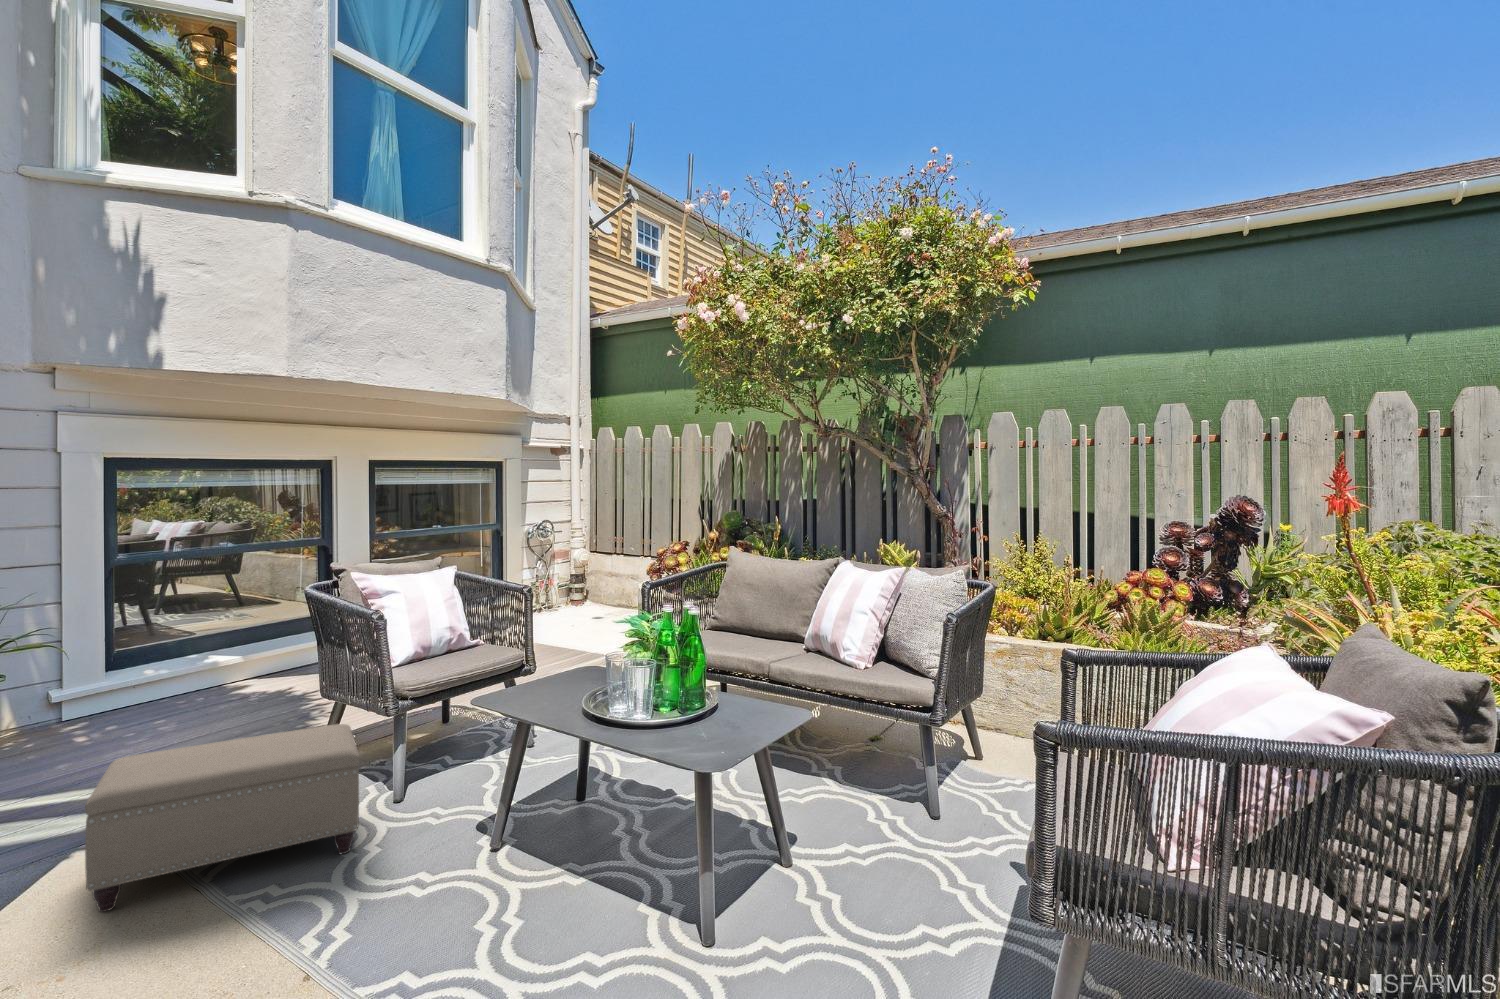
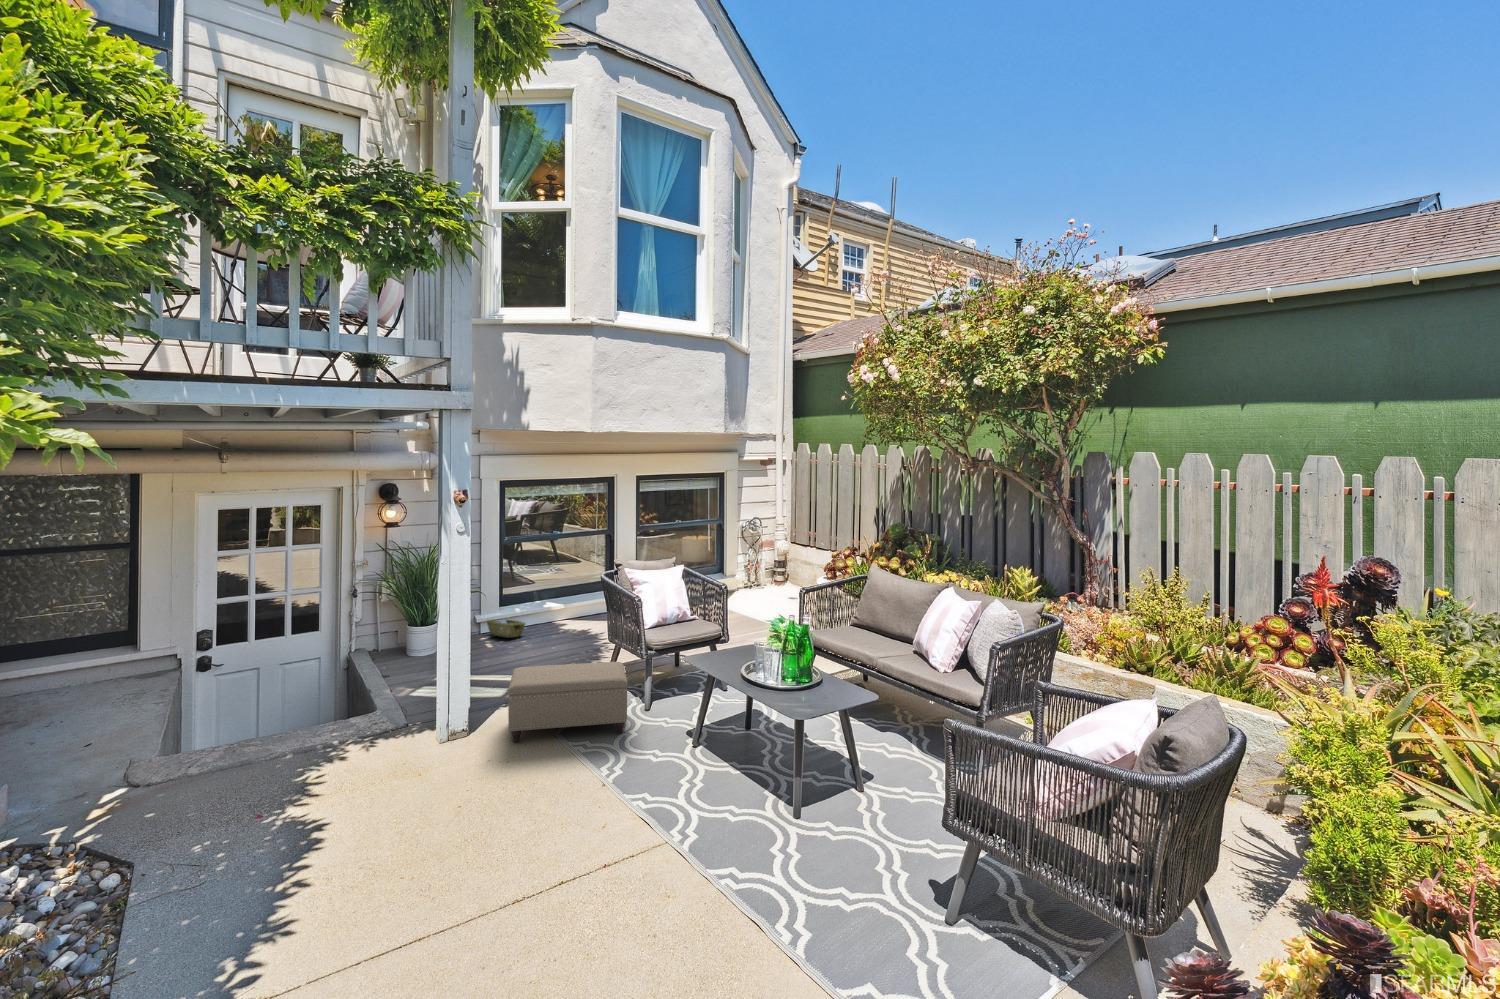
woven basket: none [88,685,169,715] -> present [487,620,525,637]

